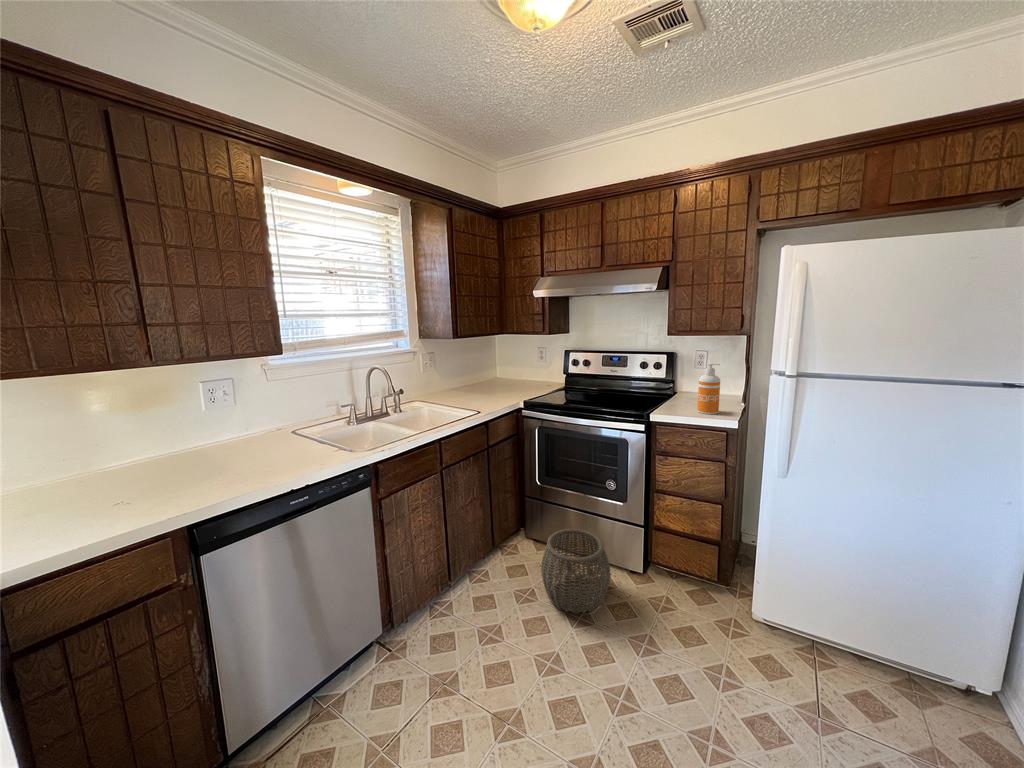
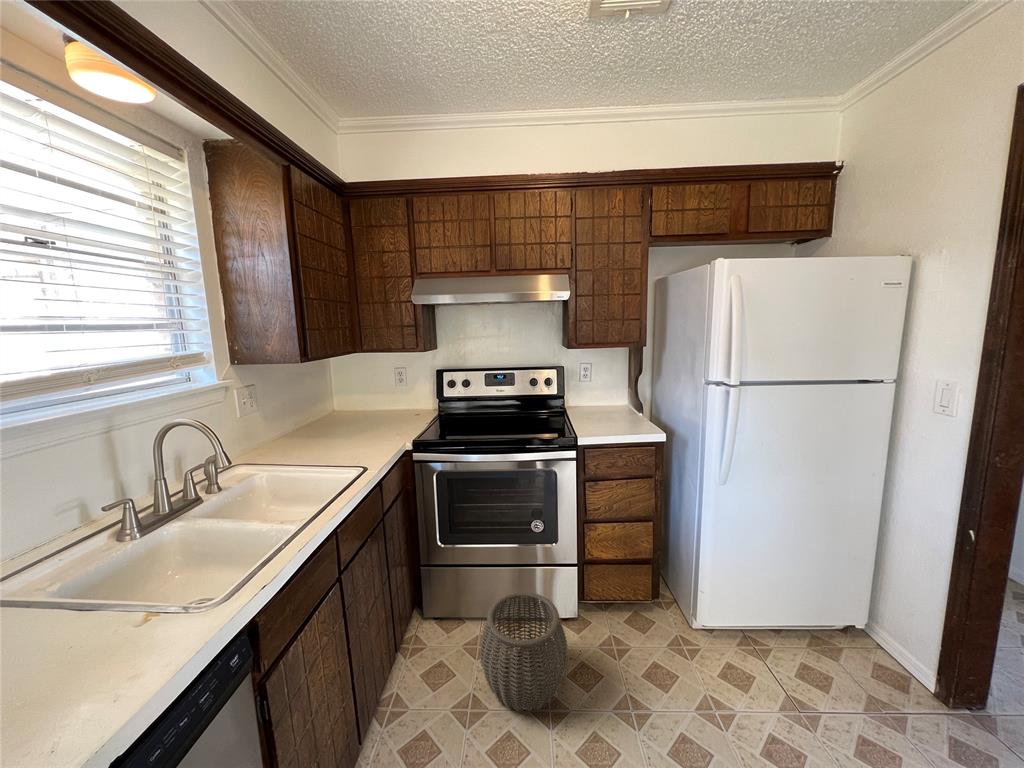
soap dispenser: present [697,363,720,414] -> none [613,377,635,429]

